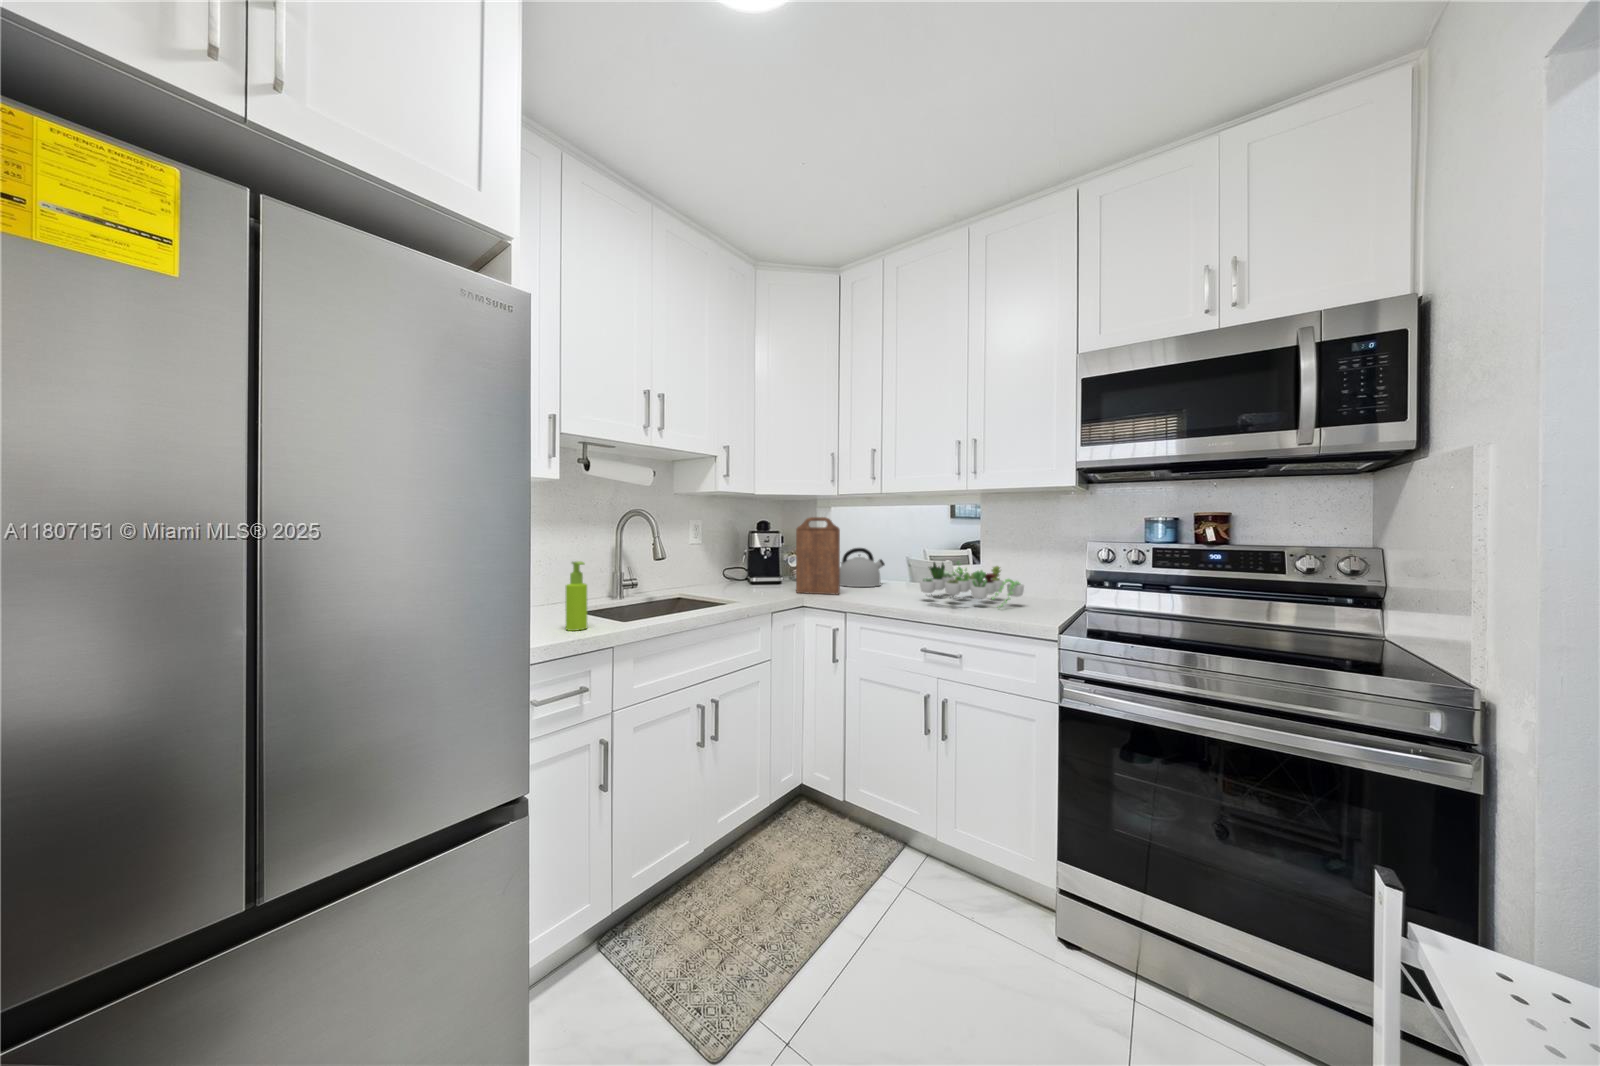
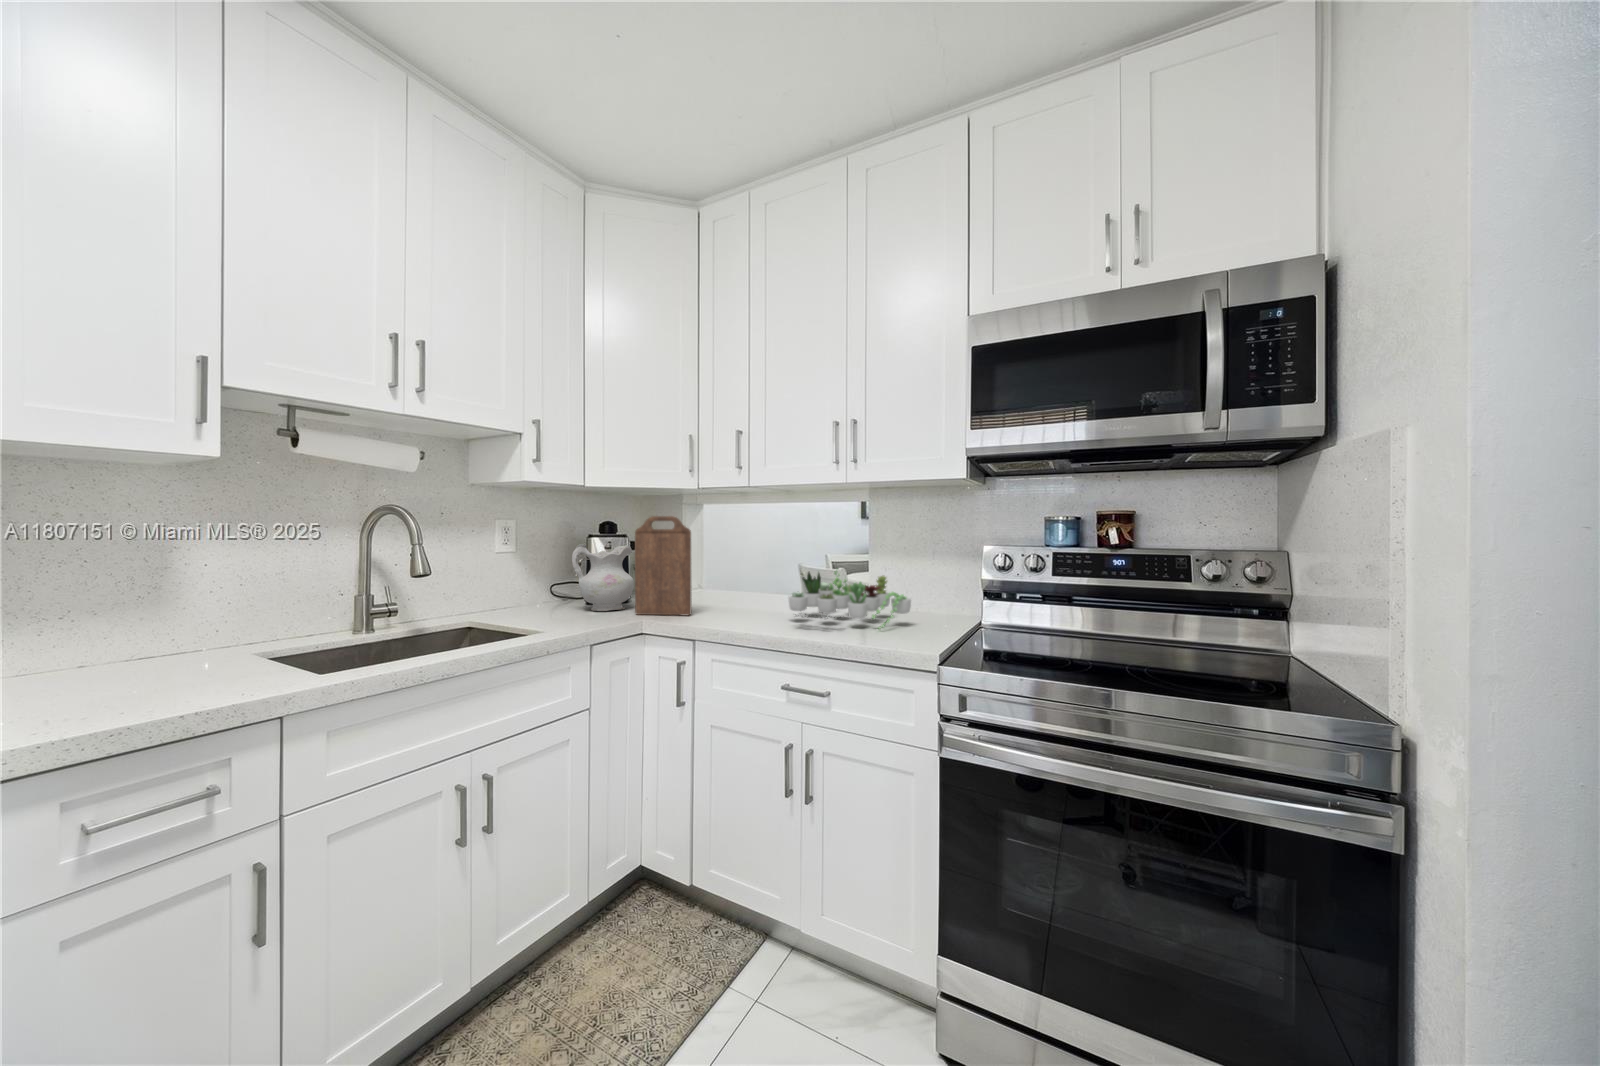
ceramic pitcher: none [747,538,791,590] -> present [572,544,634,611]
kettle: present [840,548,885,587] -> none [699,554,758,604]
soap dispenser: present [566,561,587,631] -> none [205,584,250,693]

